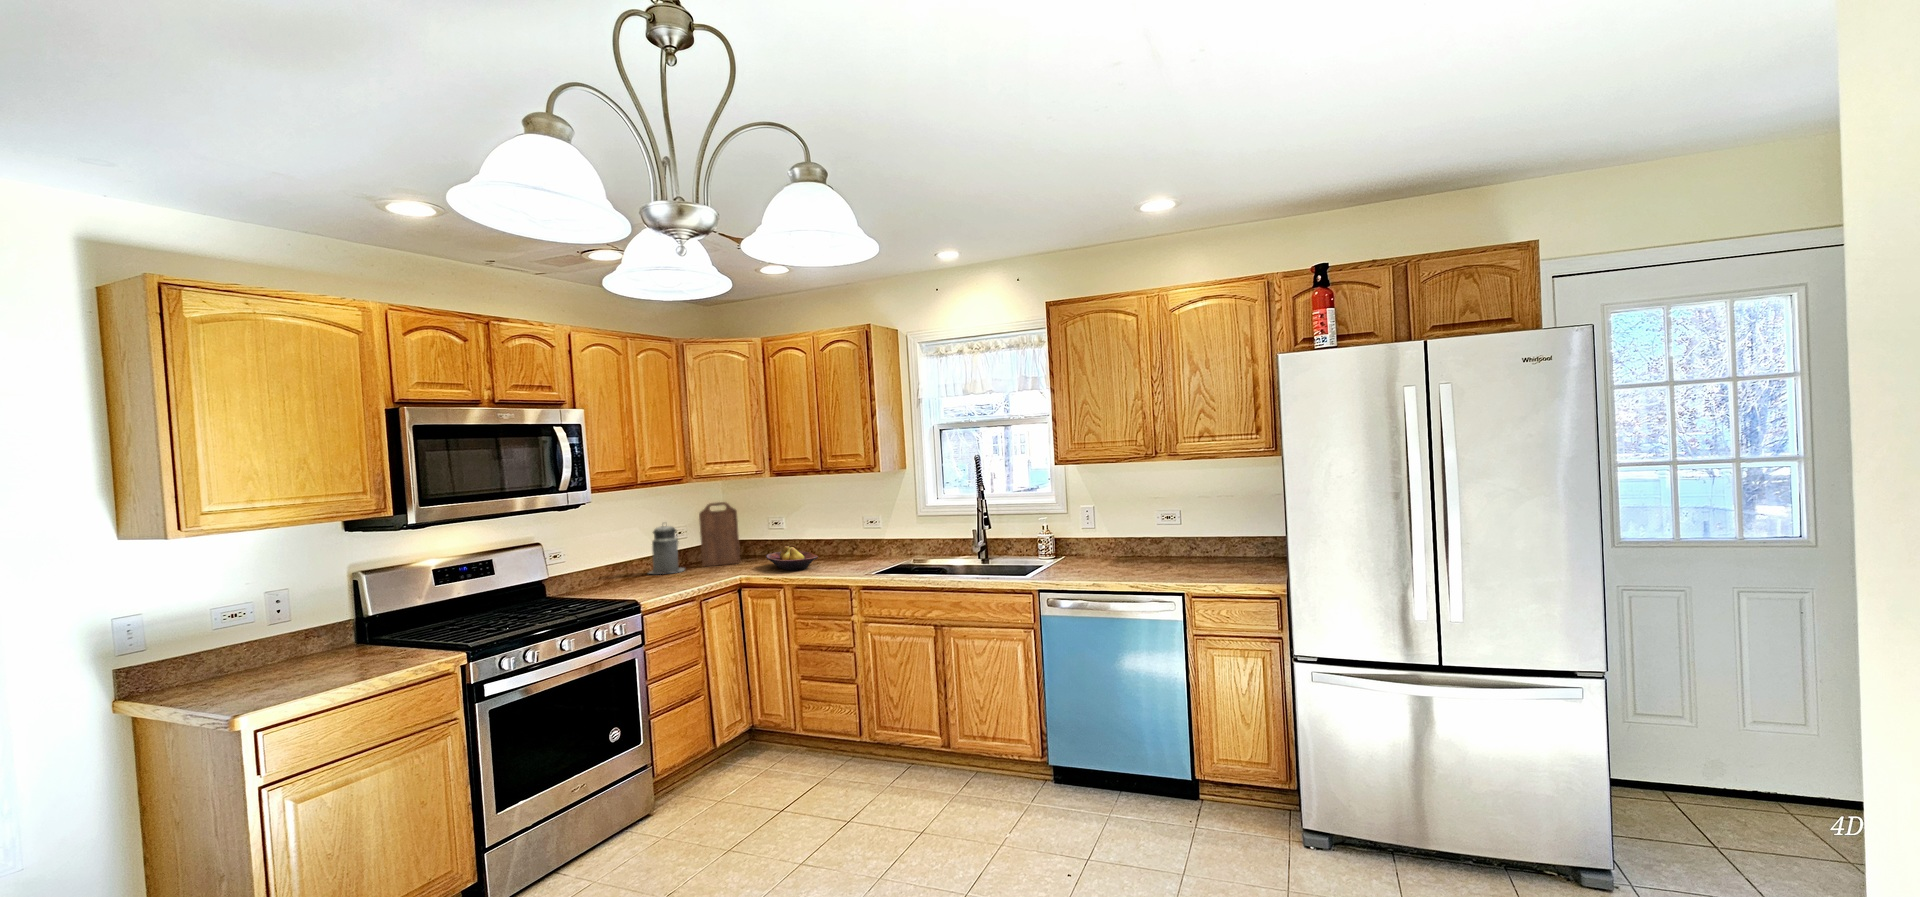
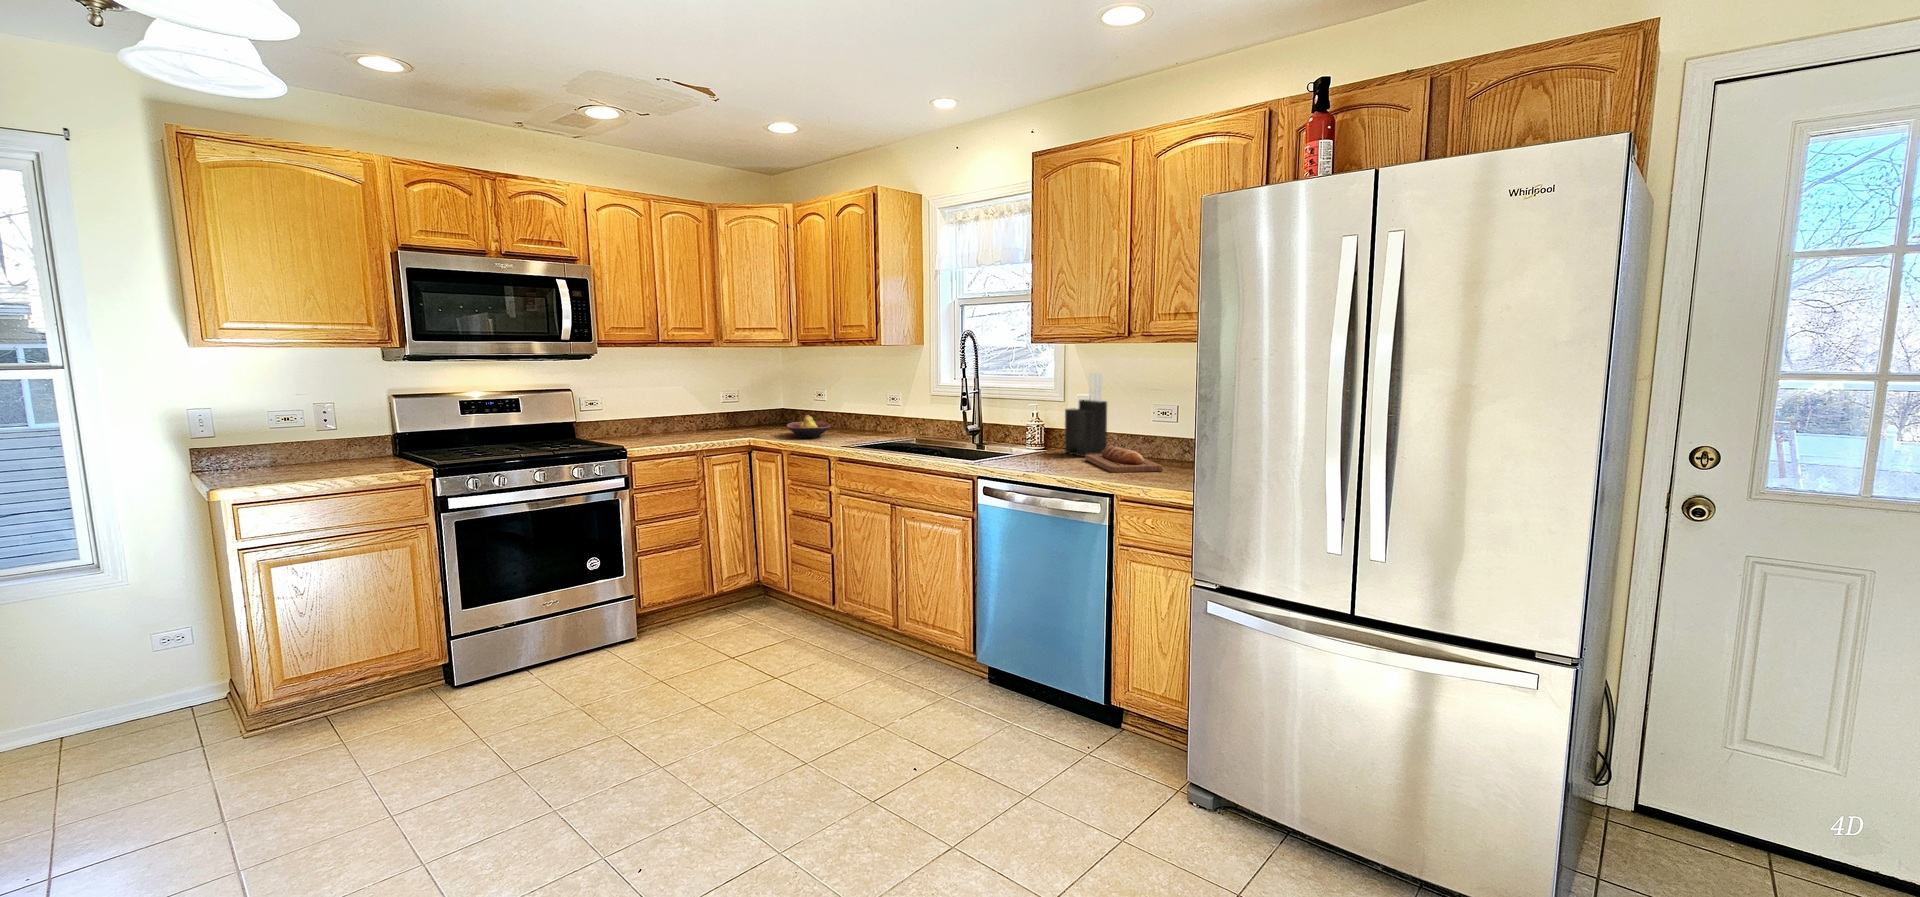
knife block: none [1071,486,1115,562] -> present [1065,373,1107,457]
cutting board: present [699,502,740,566] -> none [743,369,779,430]
canister: present [649,526,684,574] -> none [692,384,727,432]
bread loaf: none [1109,550,1193,573] -> present [1085,446,1163,473]

